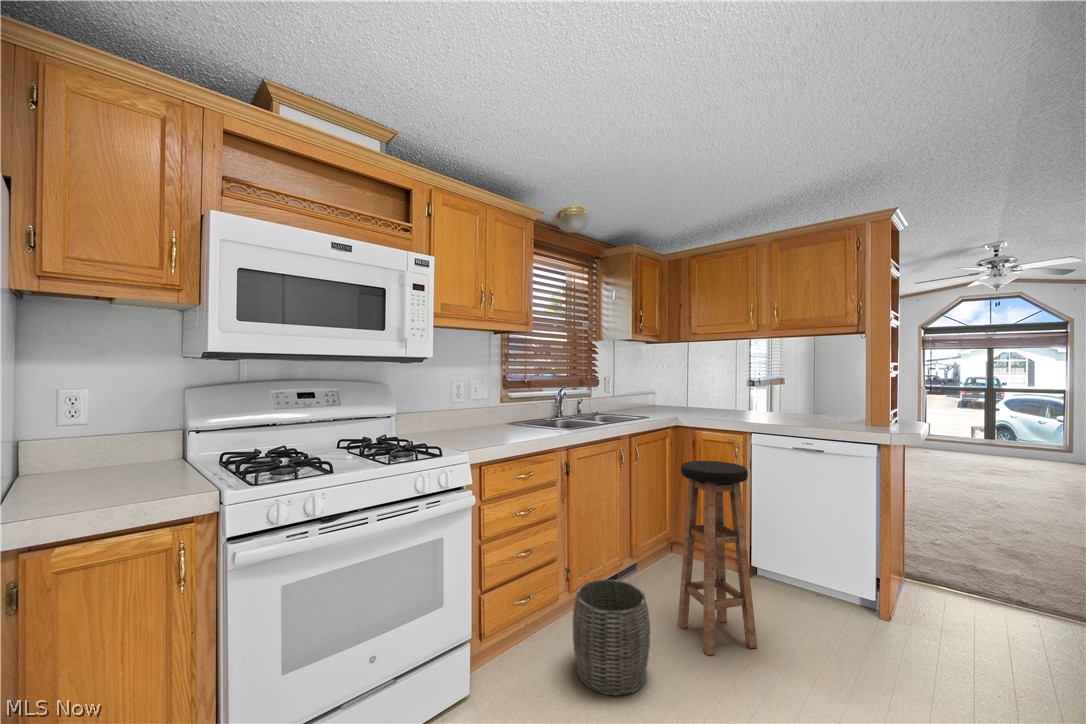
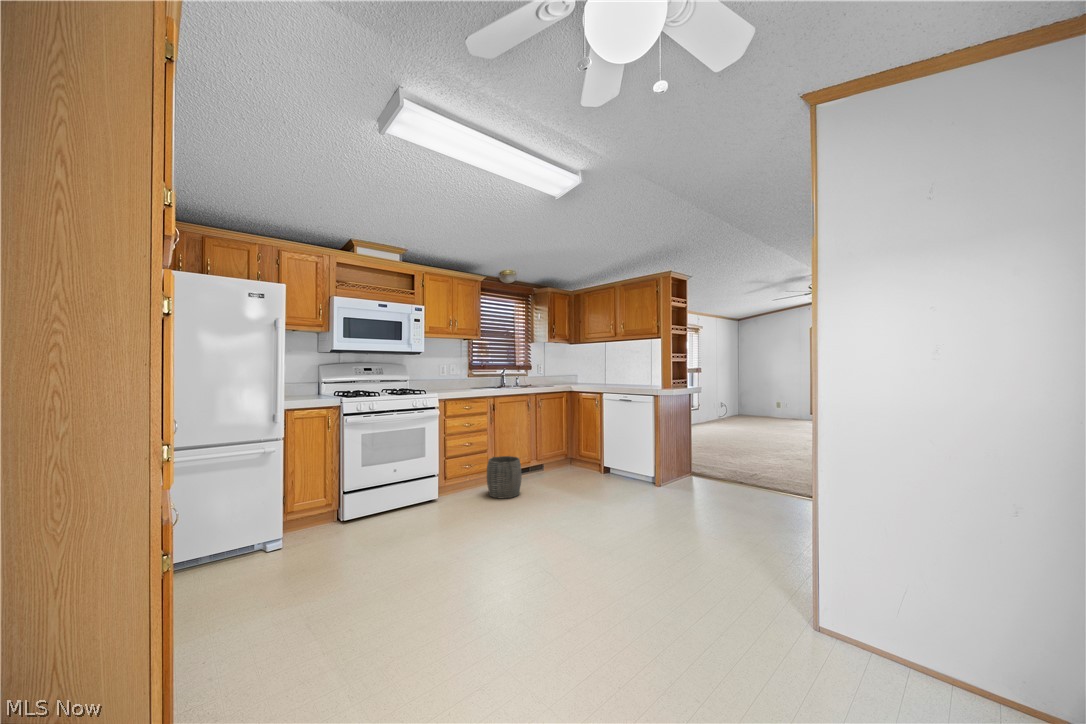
bar stool: present [678,461,757,655] -> none [547,404,579,491]

